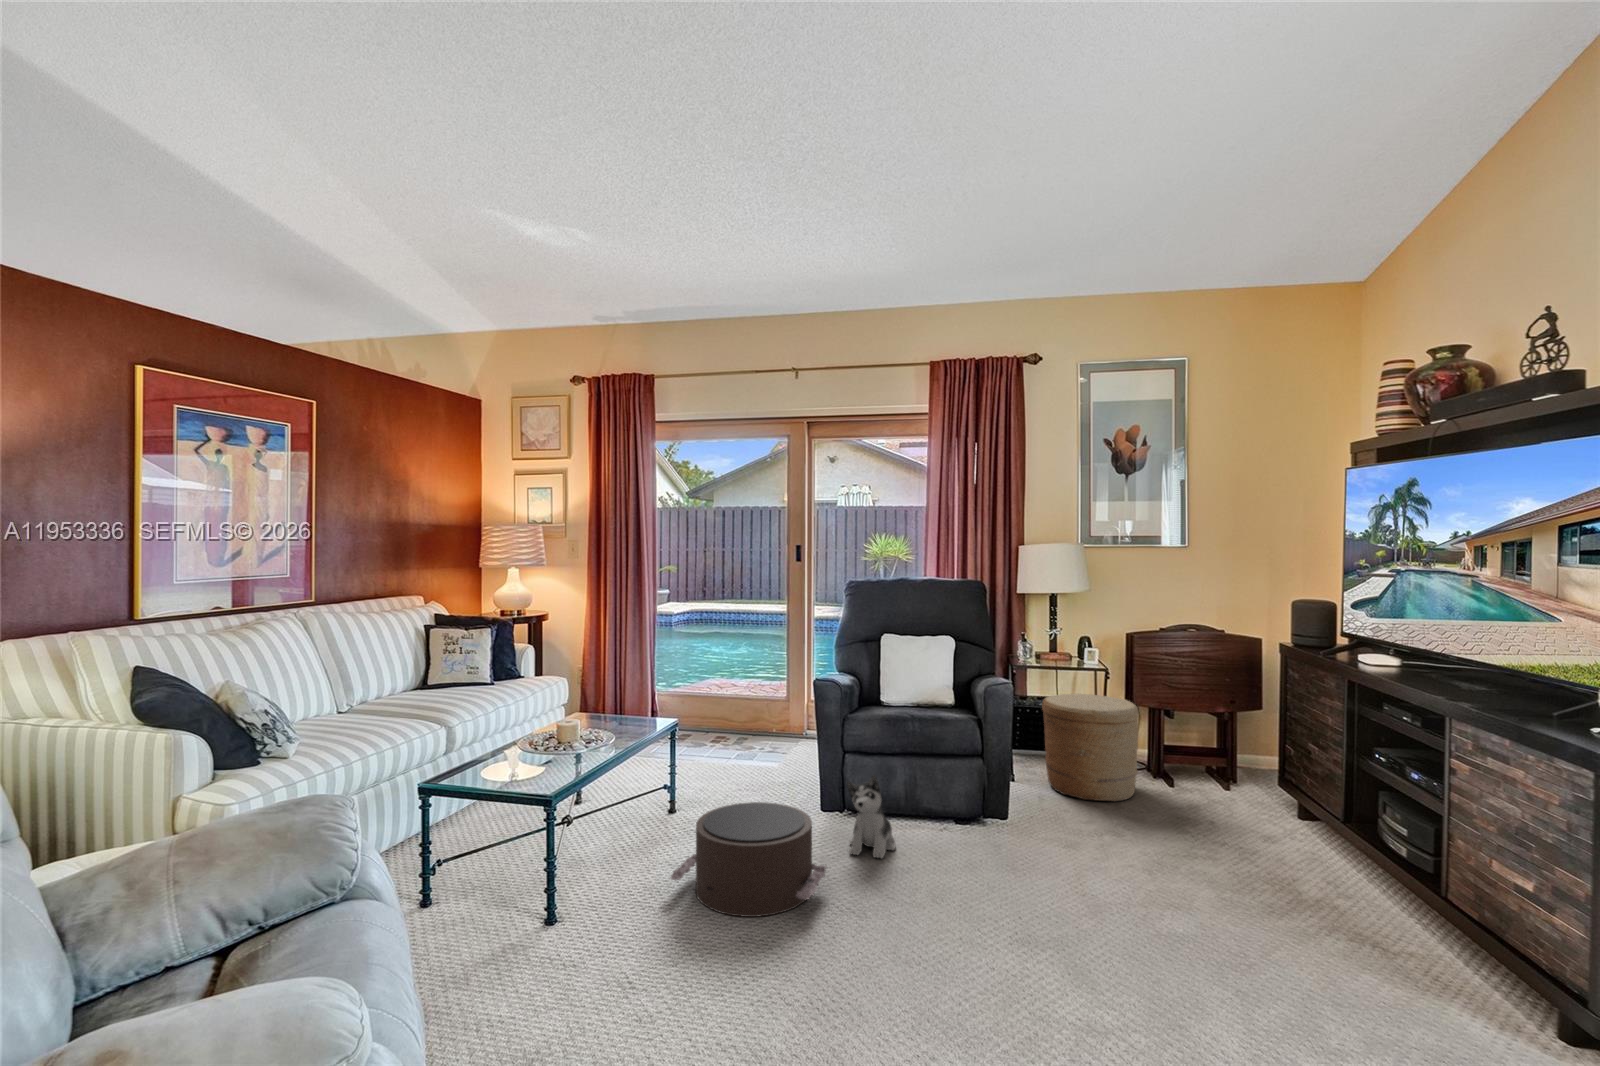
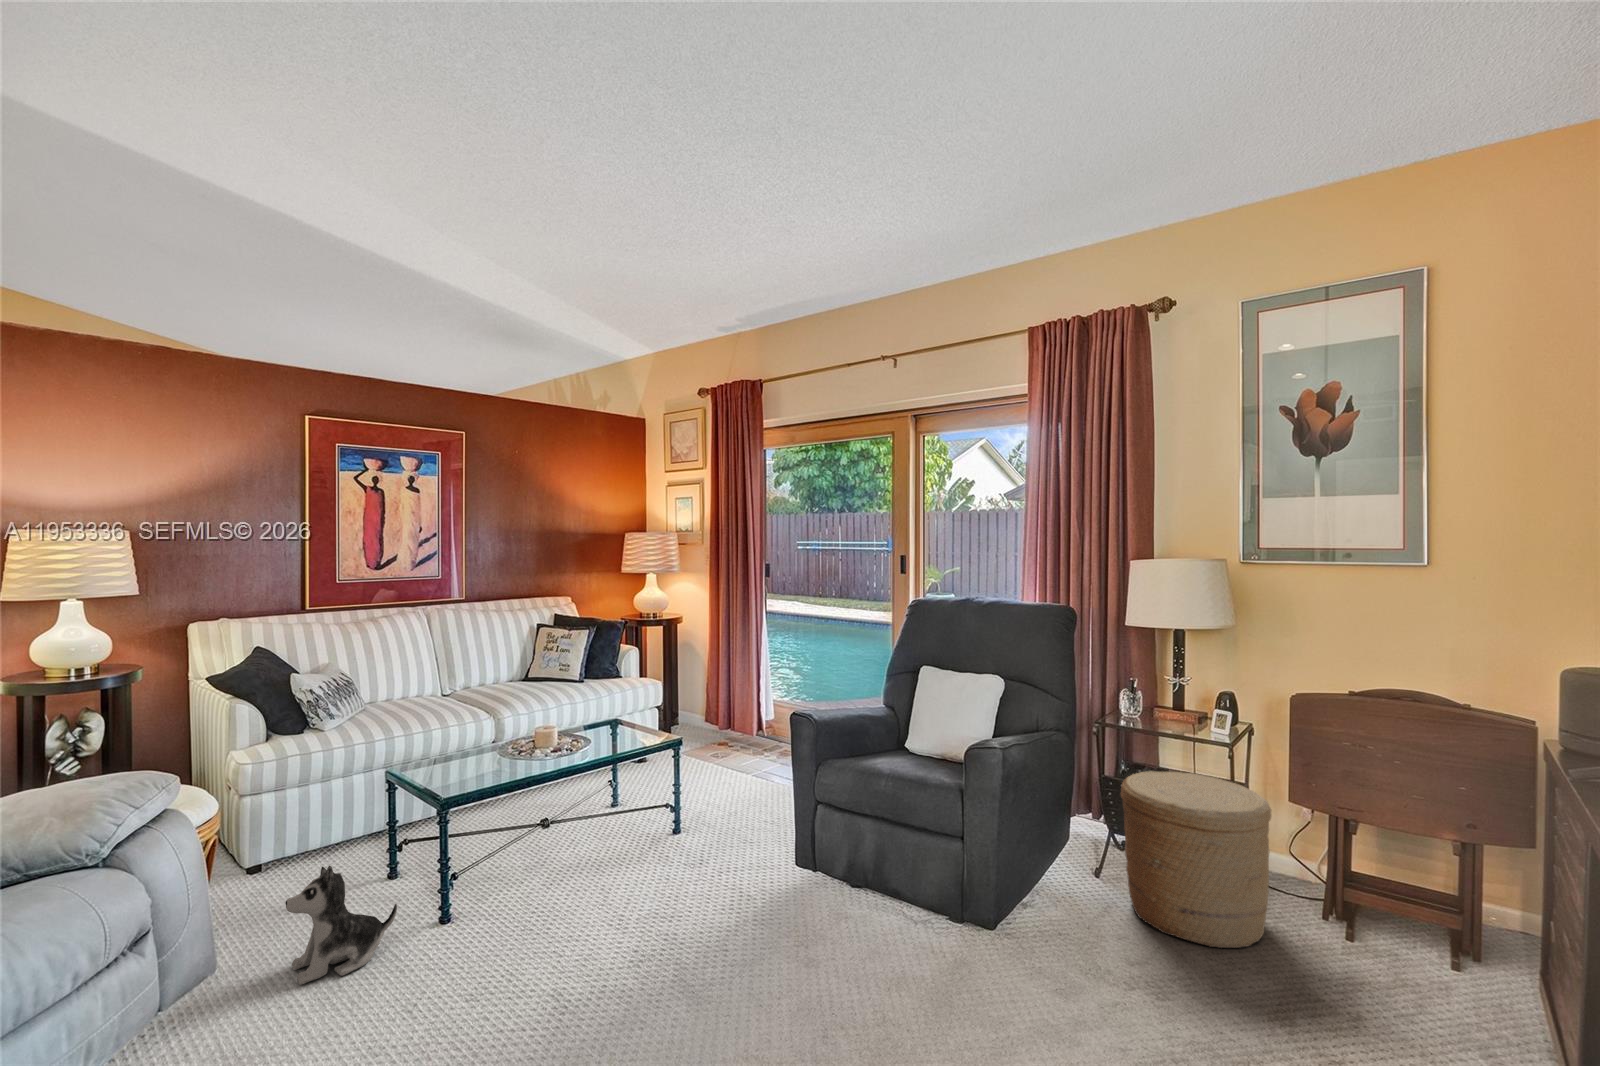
plush toy: present [847,775,896,858] -> present [286,866,397,985]
pouf: present [670,802,826,917] -> none [531,843,685,983]

